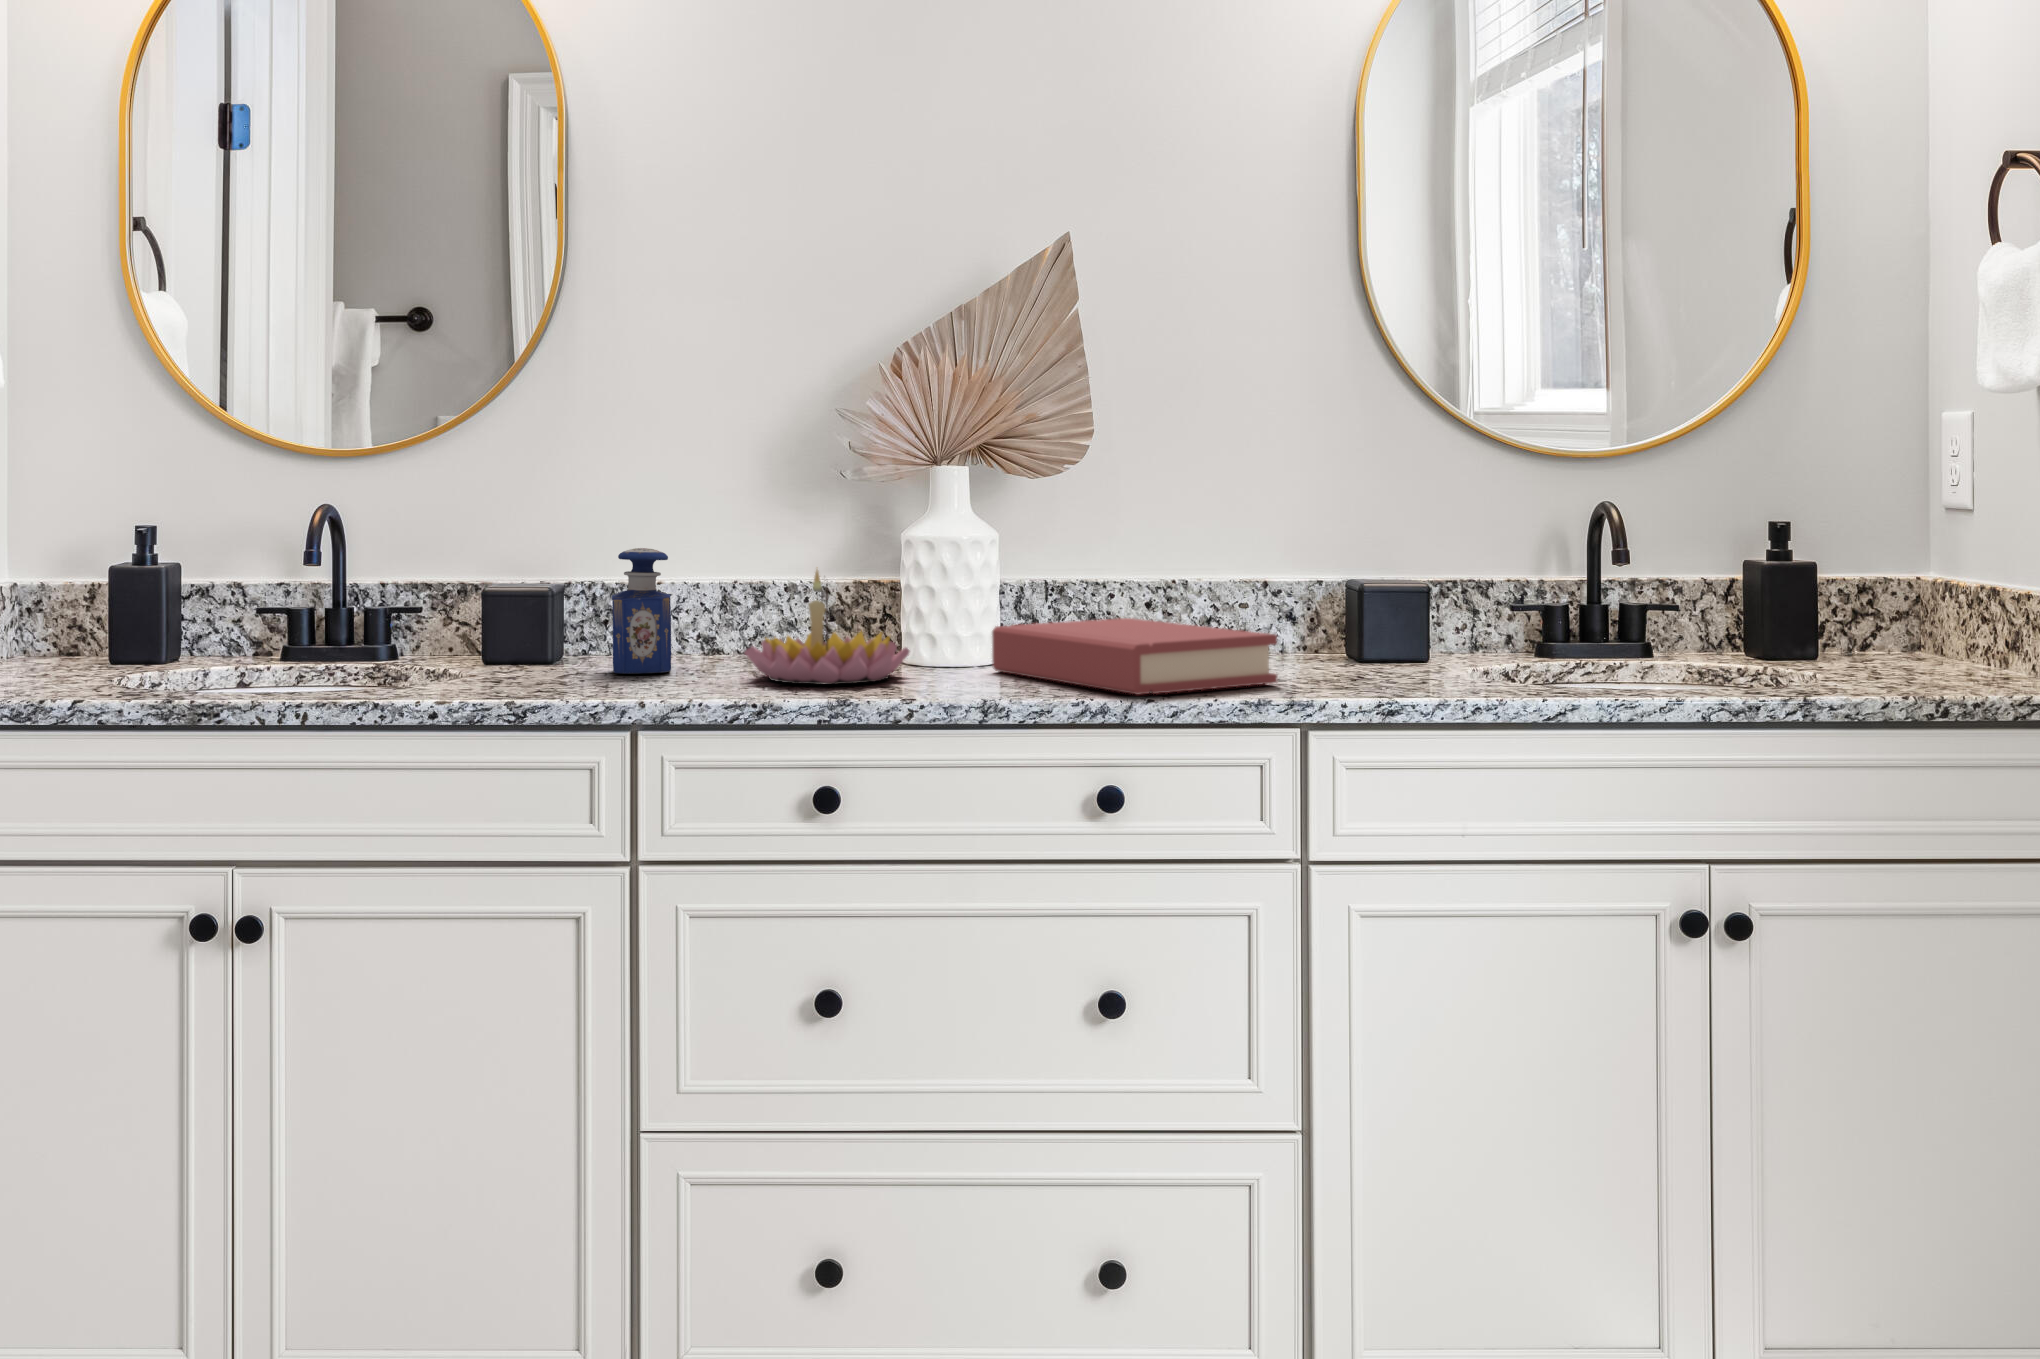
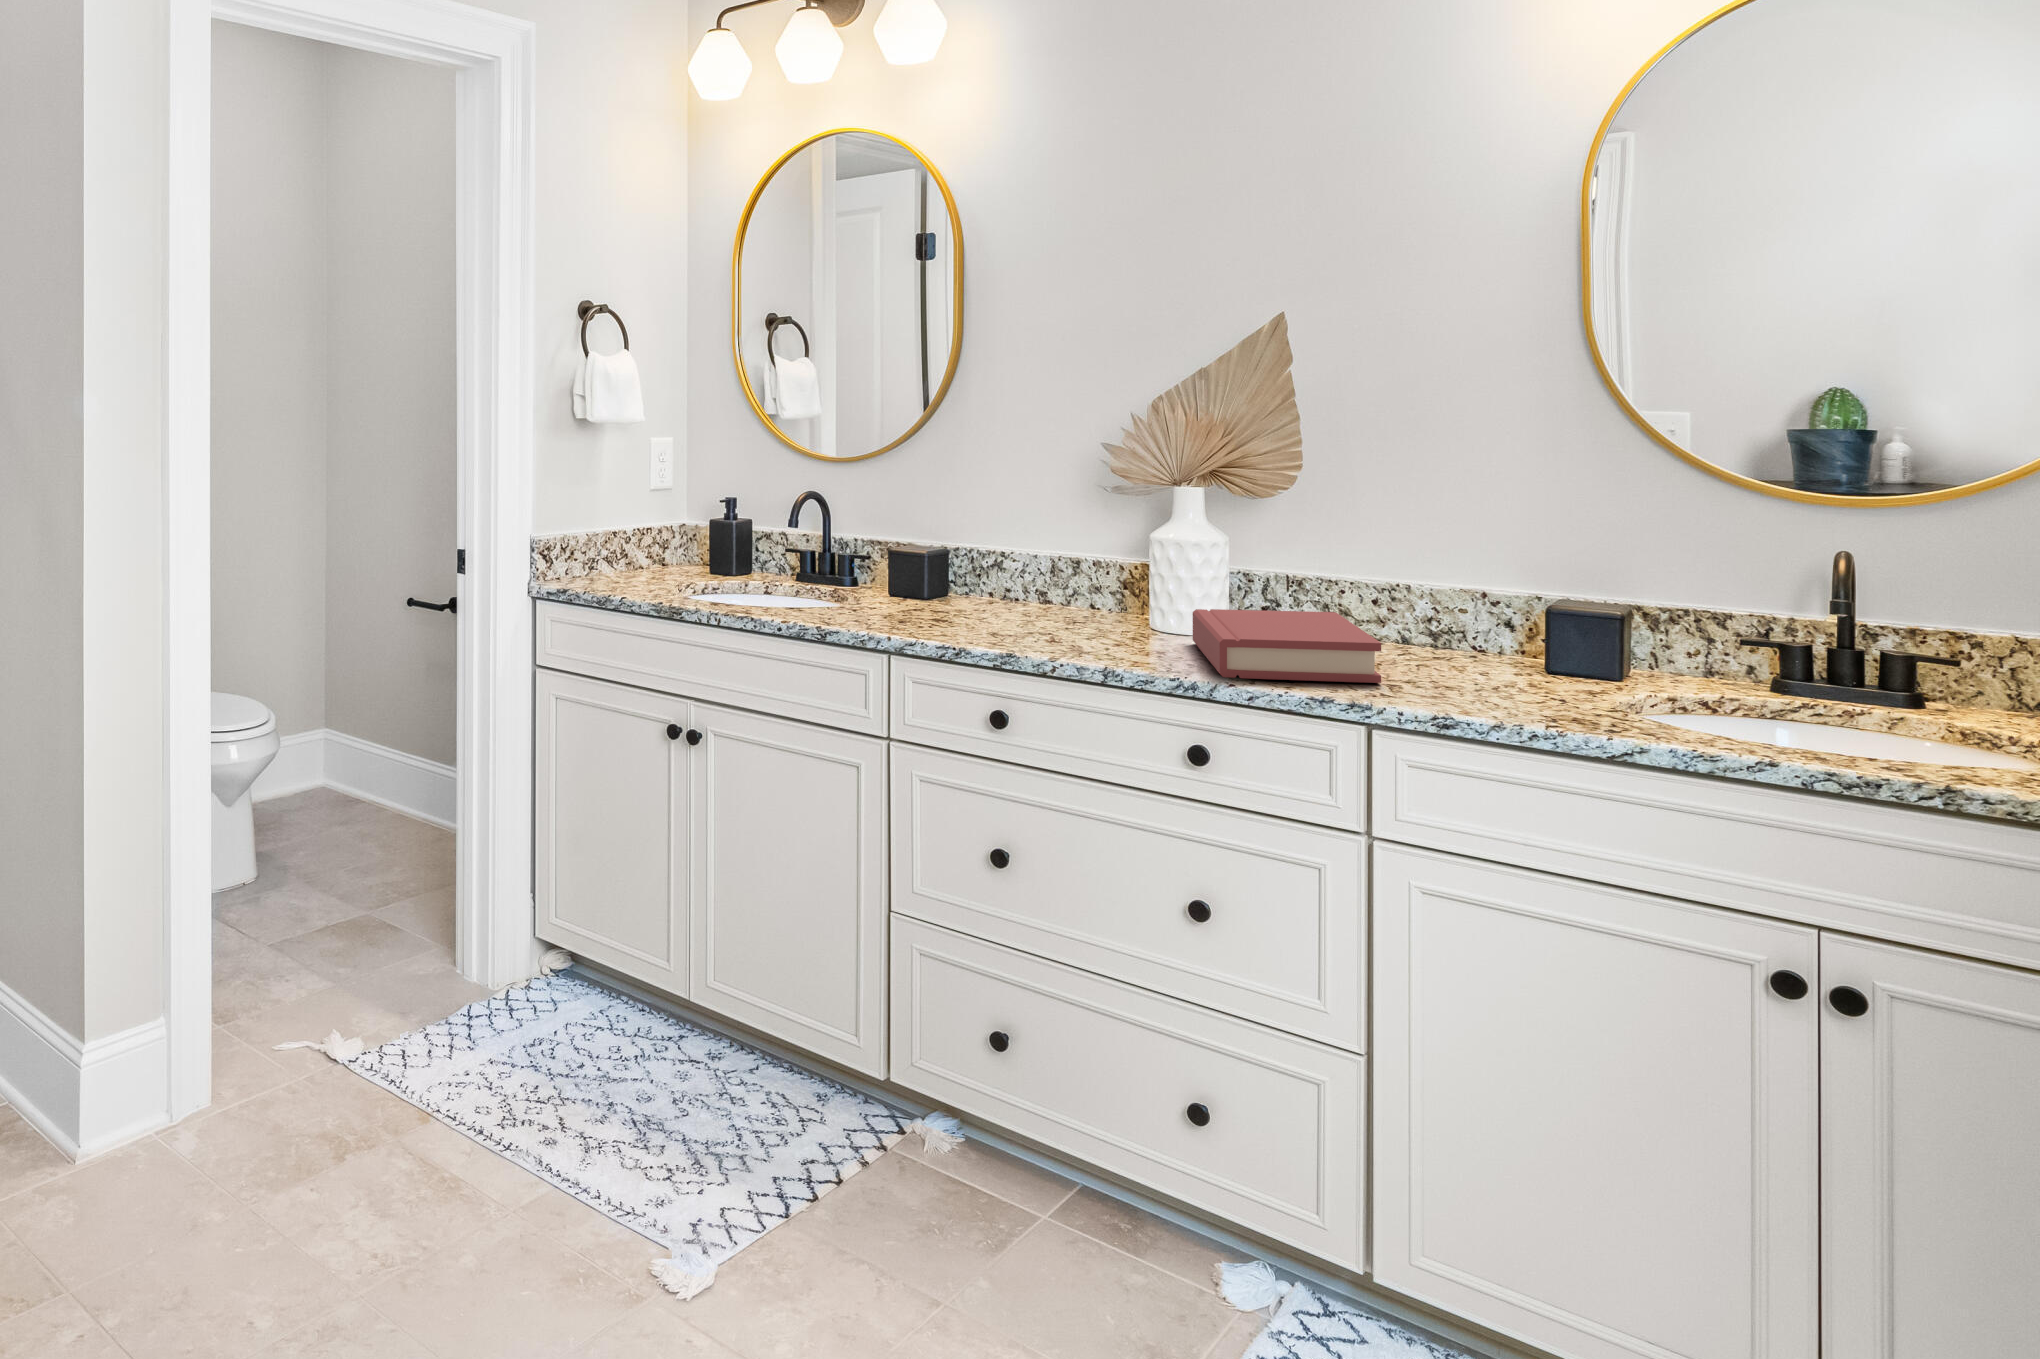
perfume bottle: present [612,548,671,674] -> none [937,531,984,617]
candle holder: present [745,570,909,684] -> none [999,554,1122,641]

